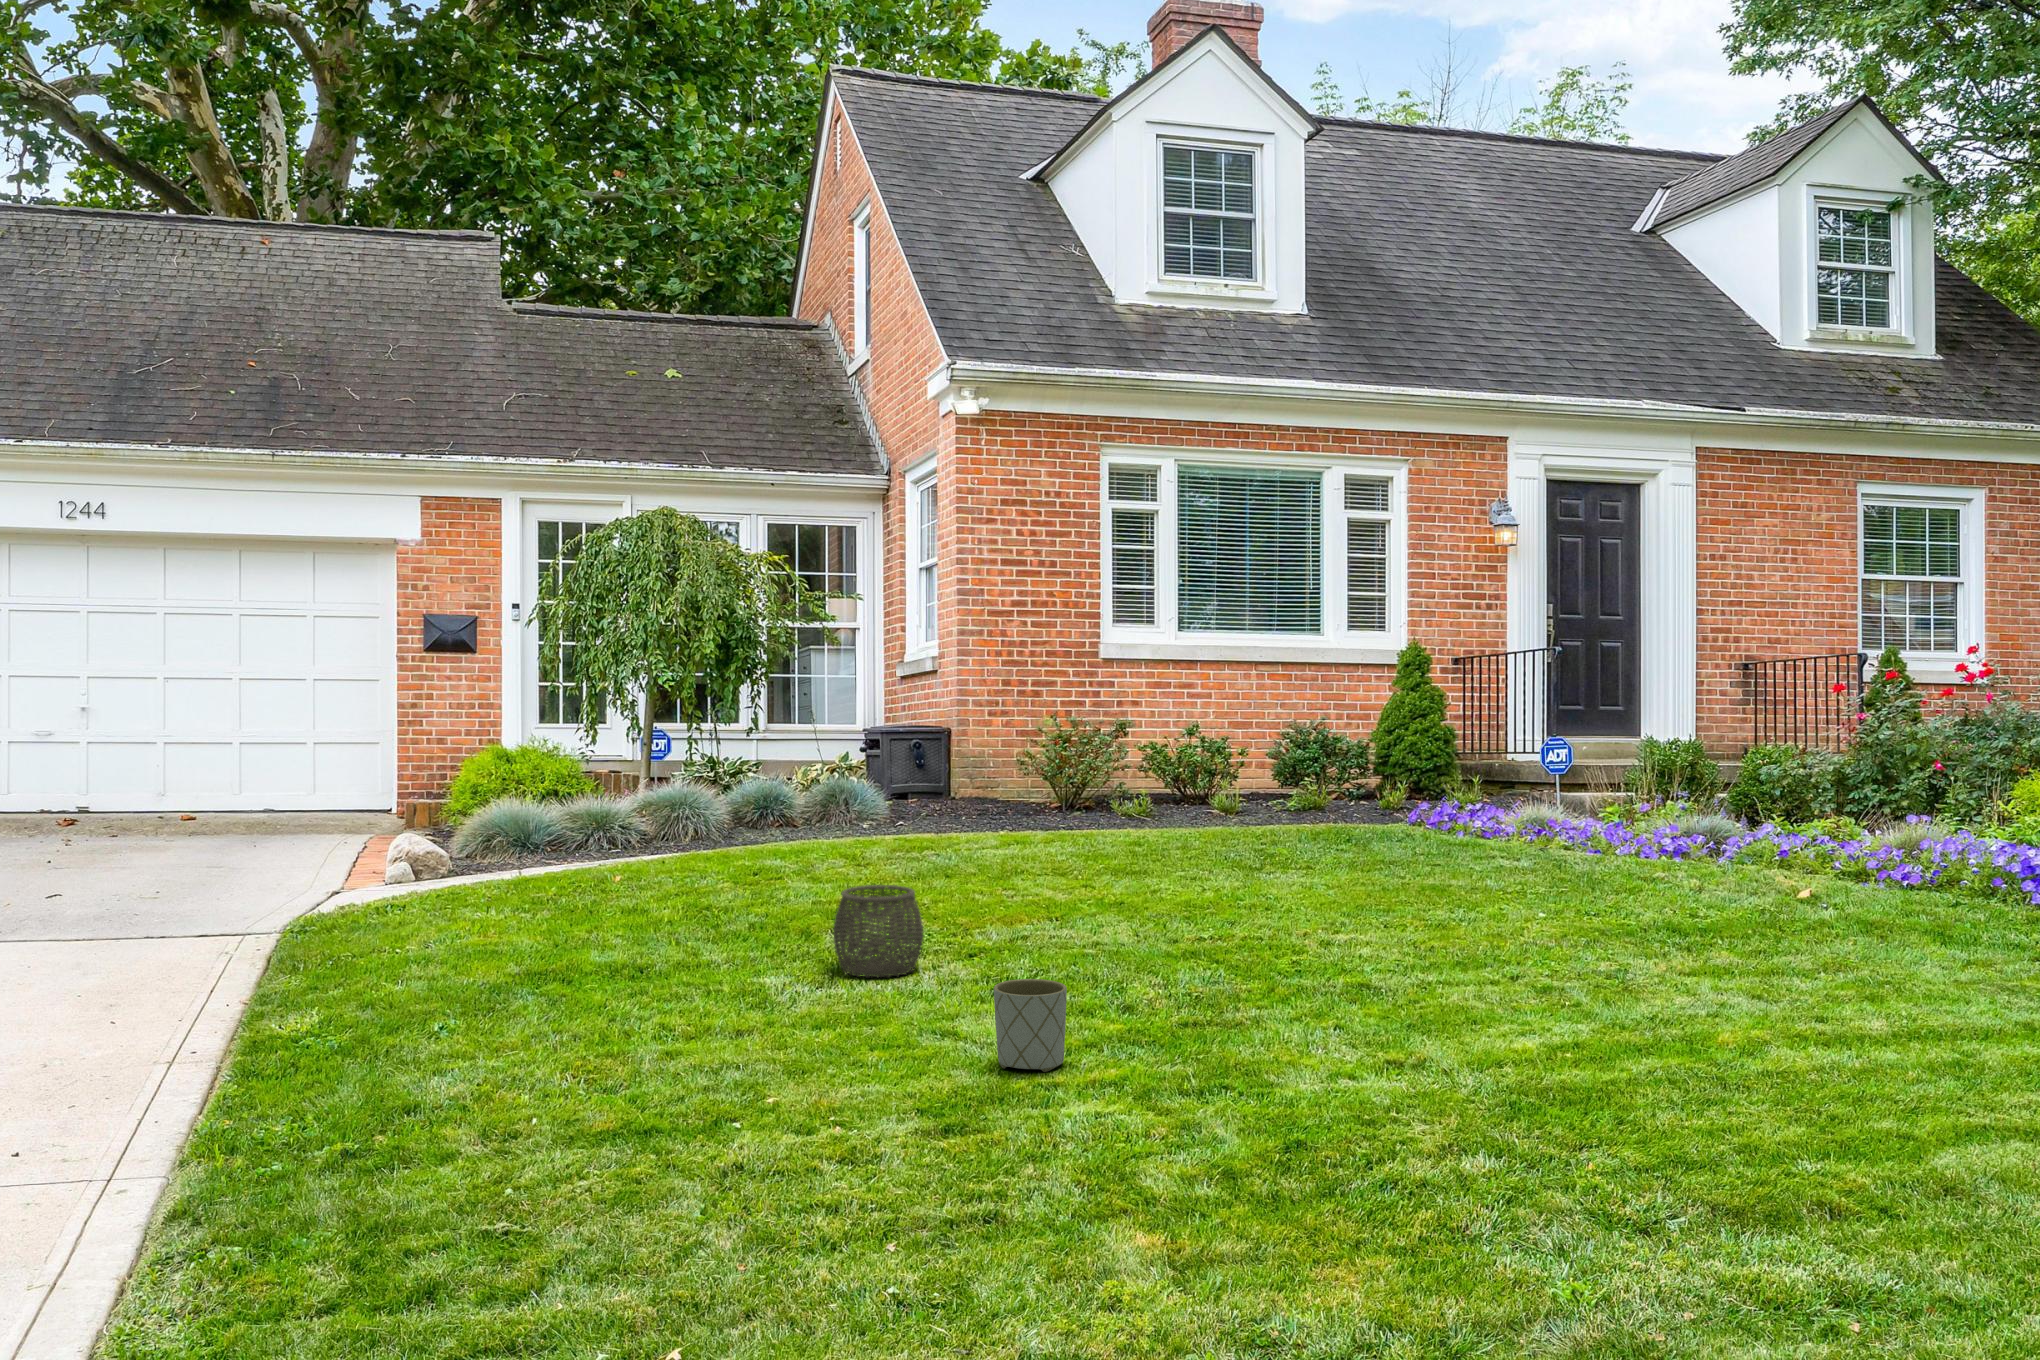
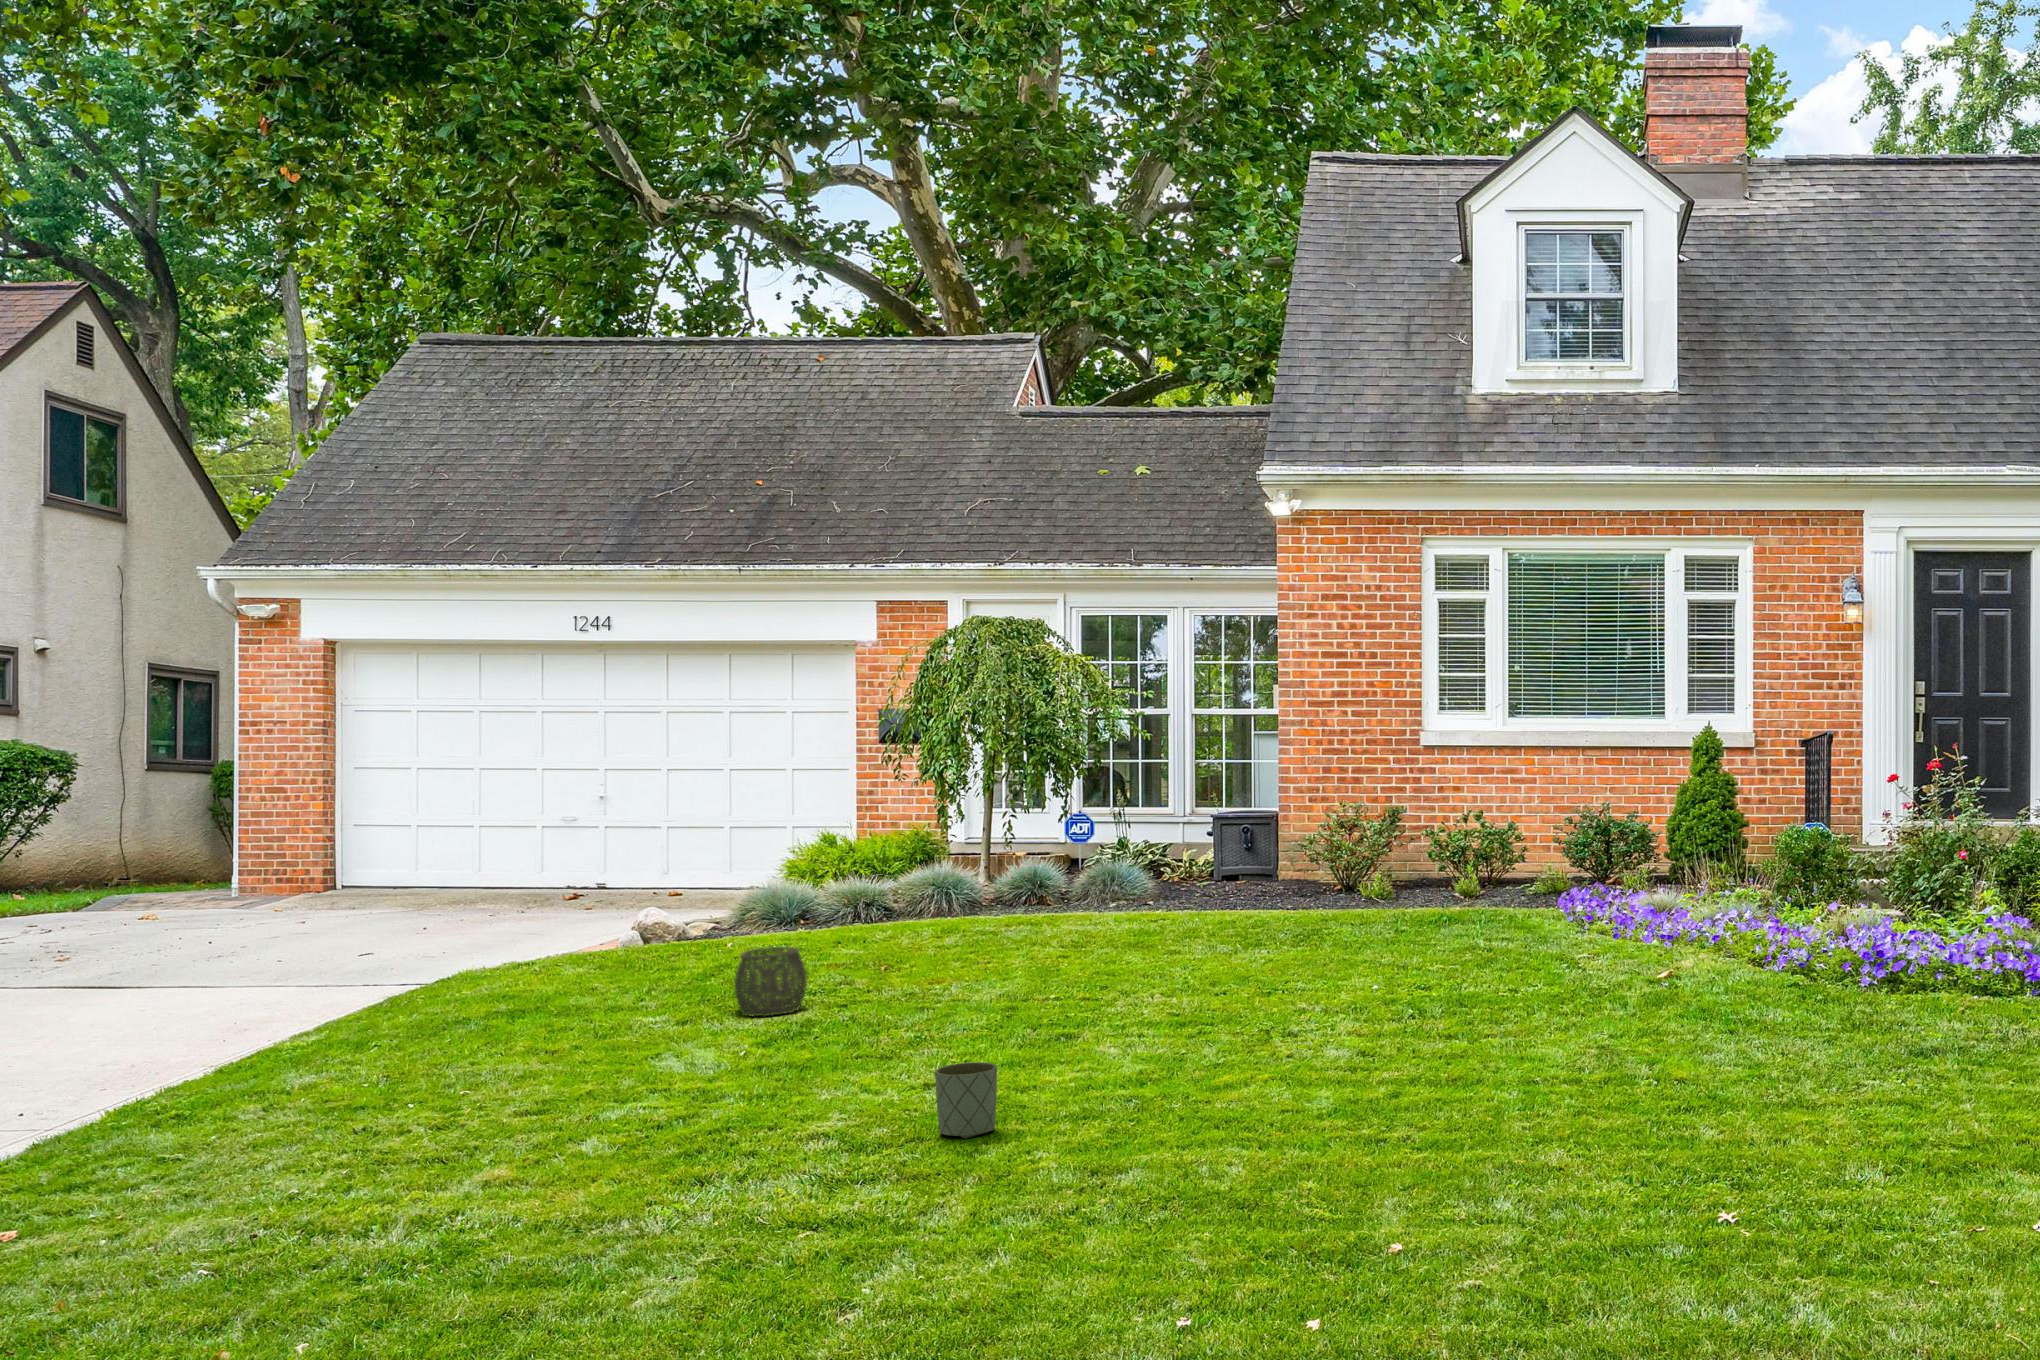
planter: present [994,979,1067,1072] -> present [935,1062,997,1139]

